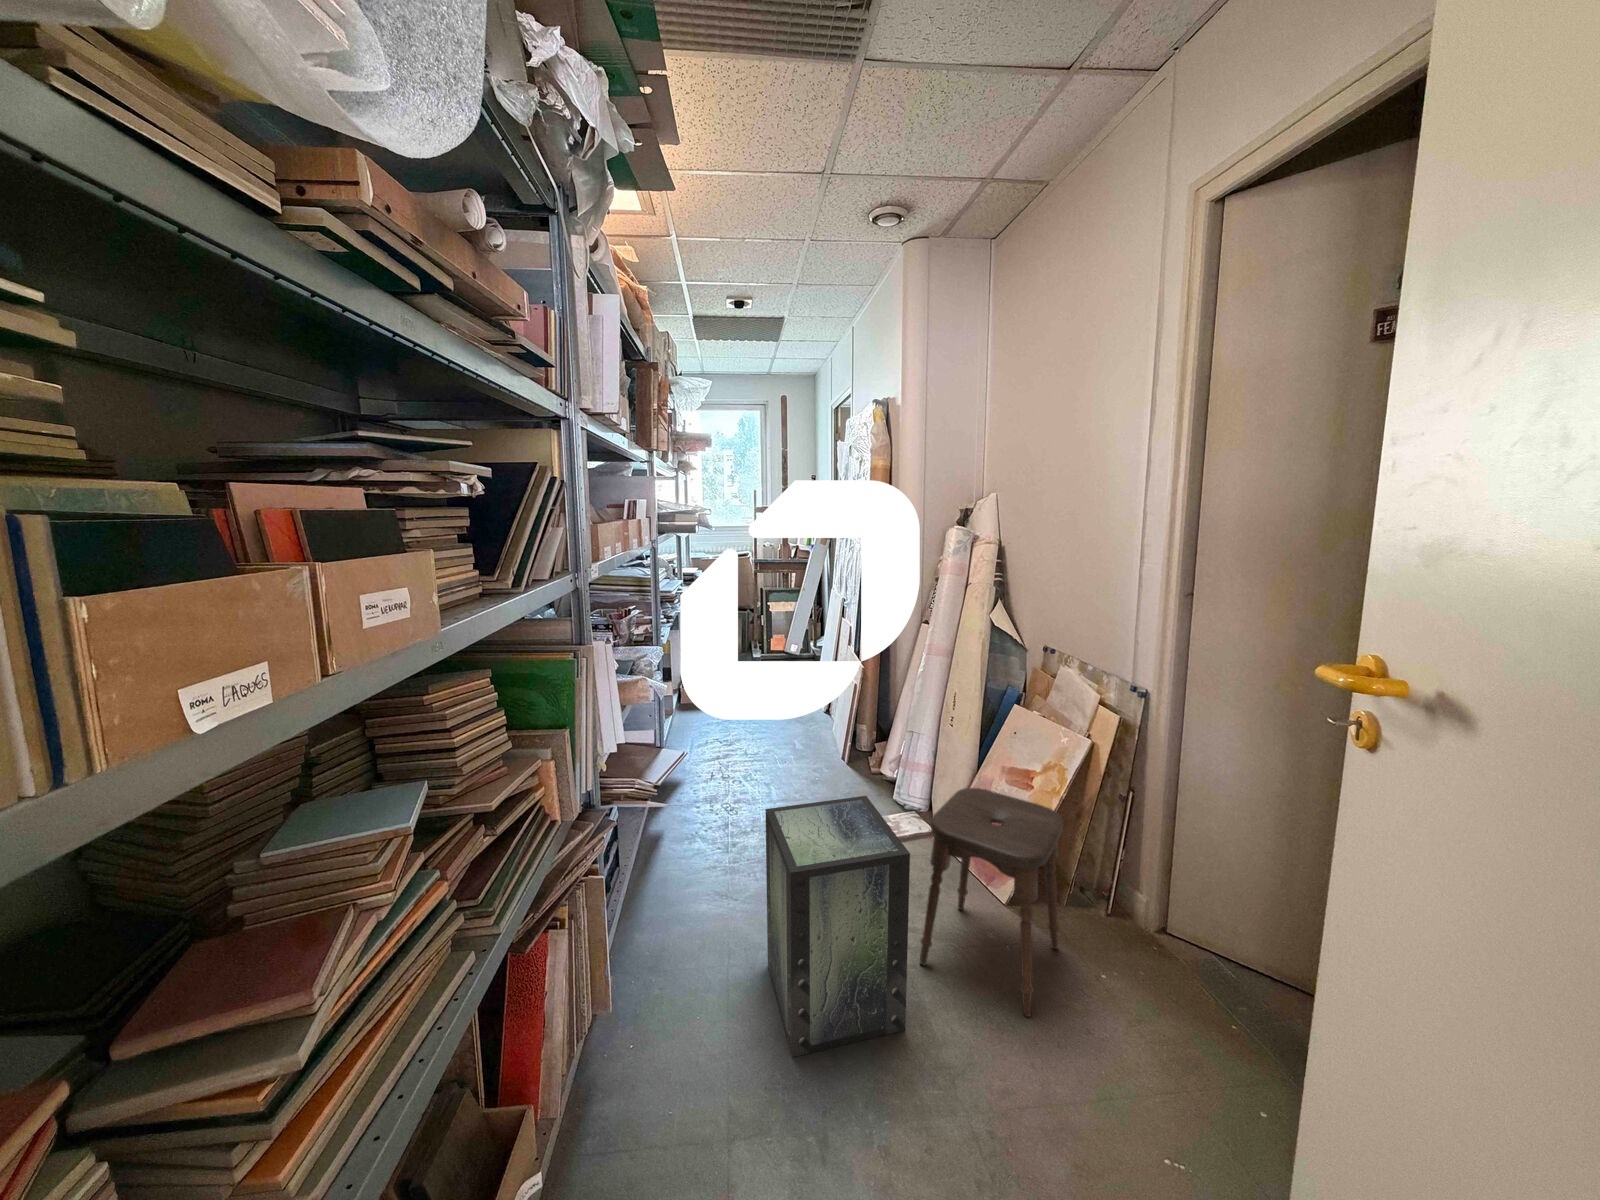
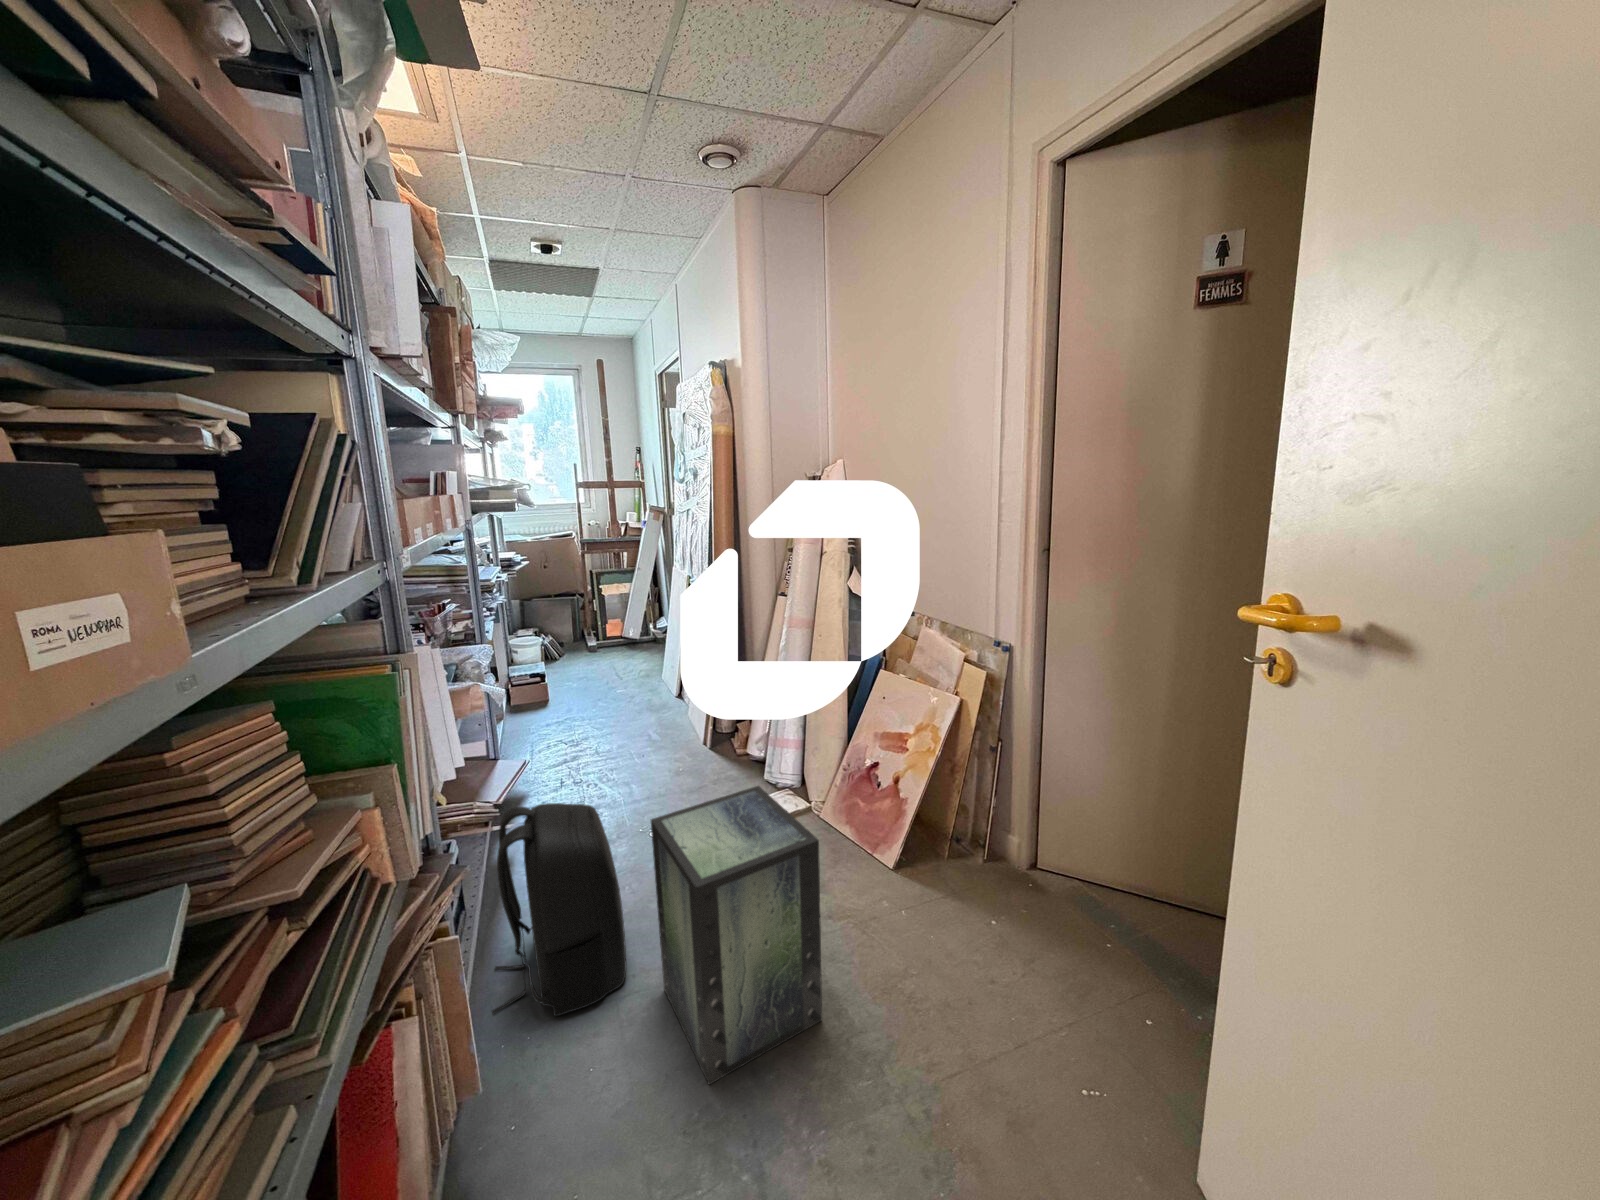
backpack: none [630,782,740,965] -> present [492,803,626,1016]
stool: present [920,788,1063,1016] -> none [823,759,950,975]

